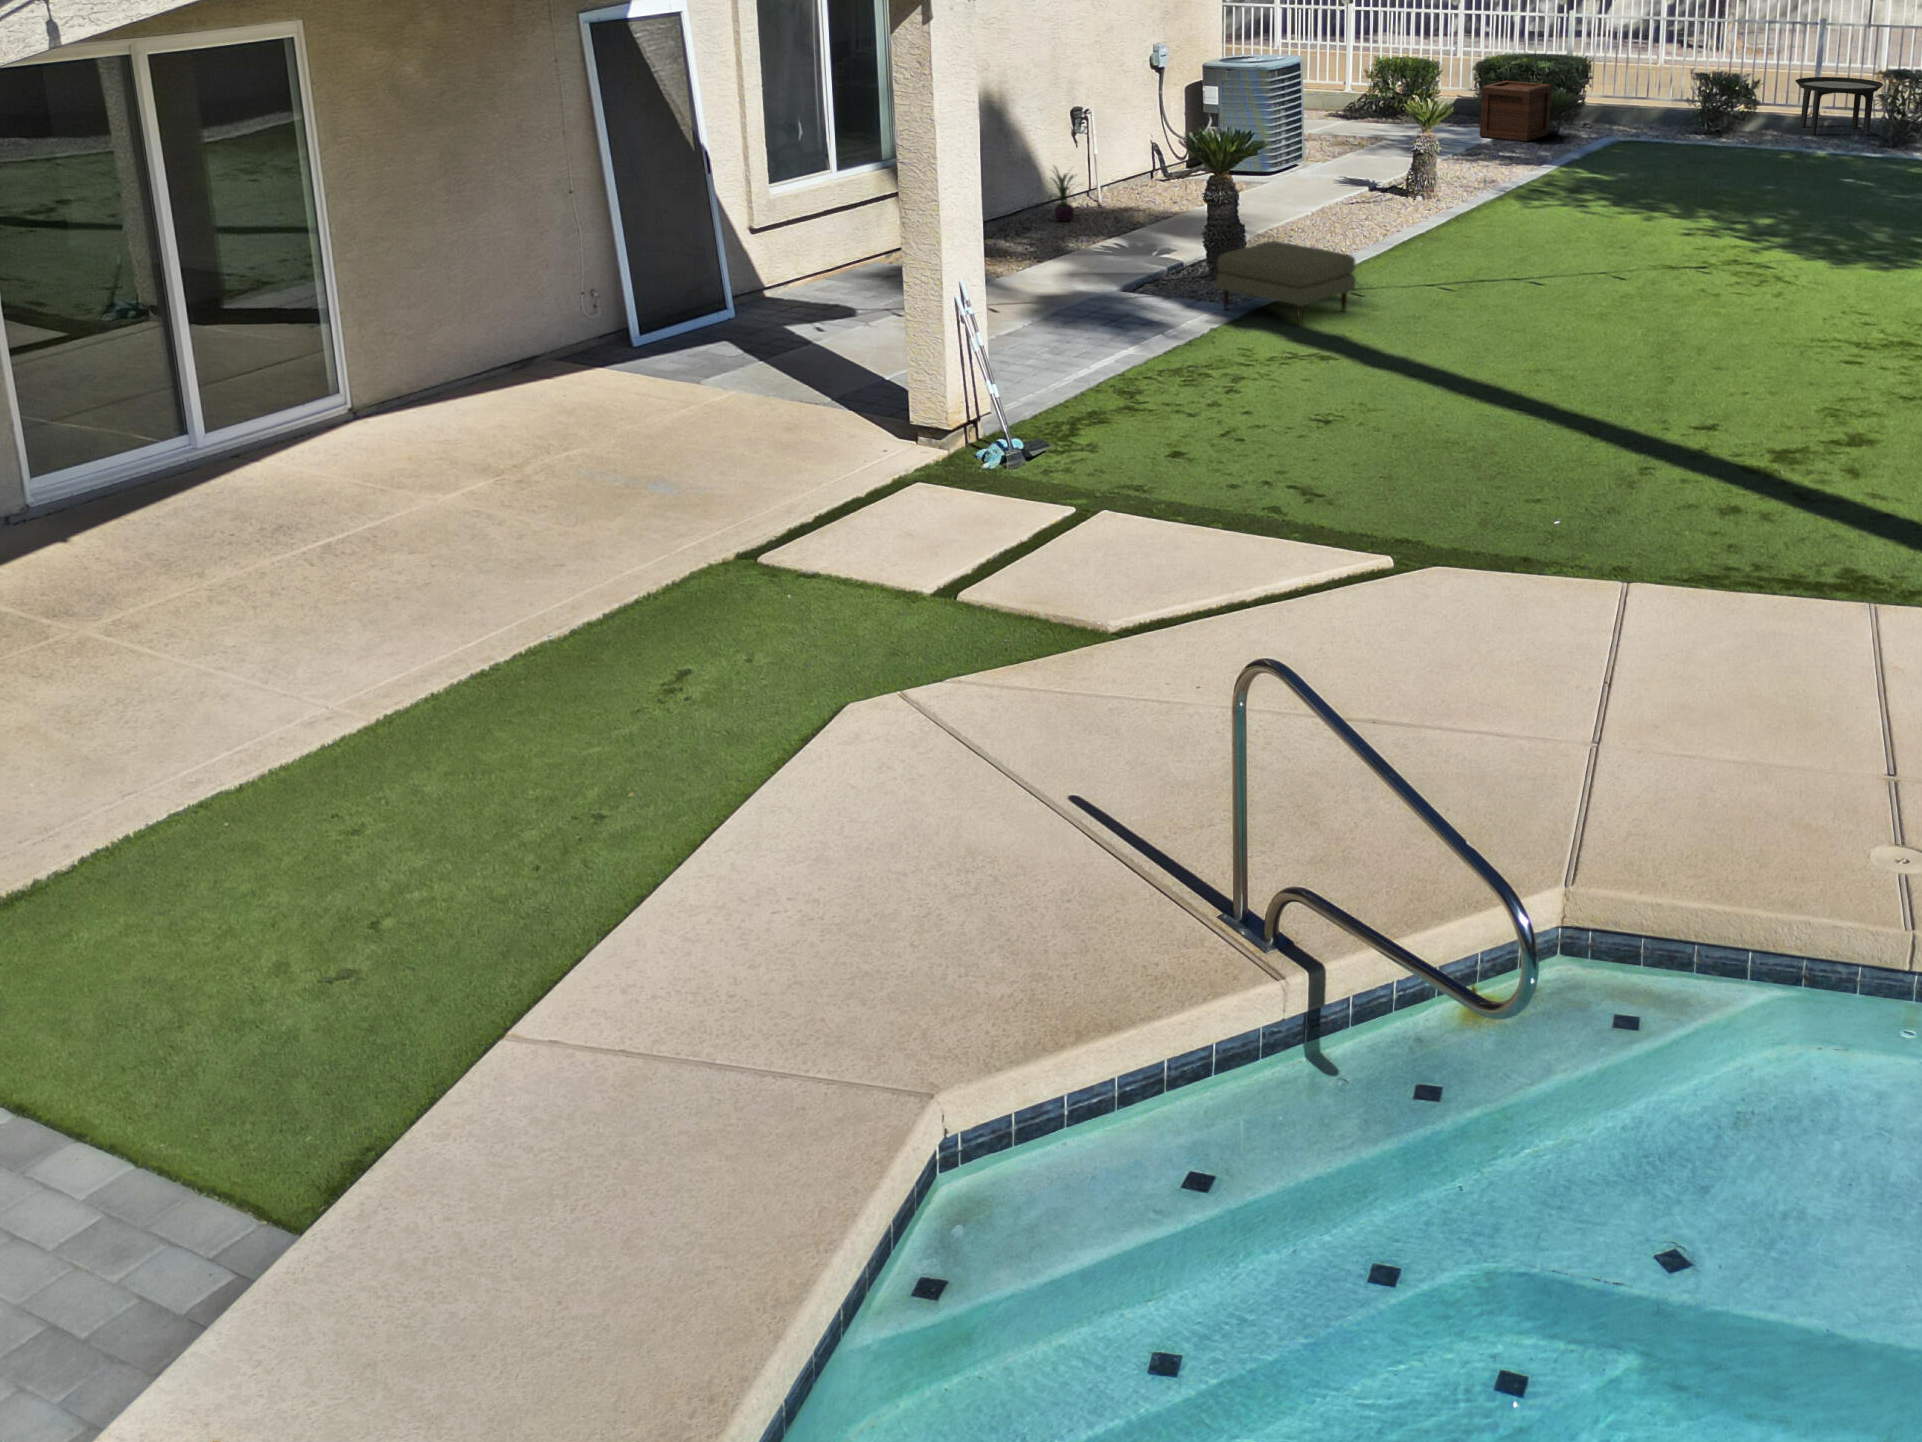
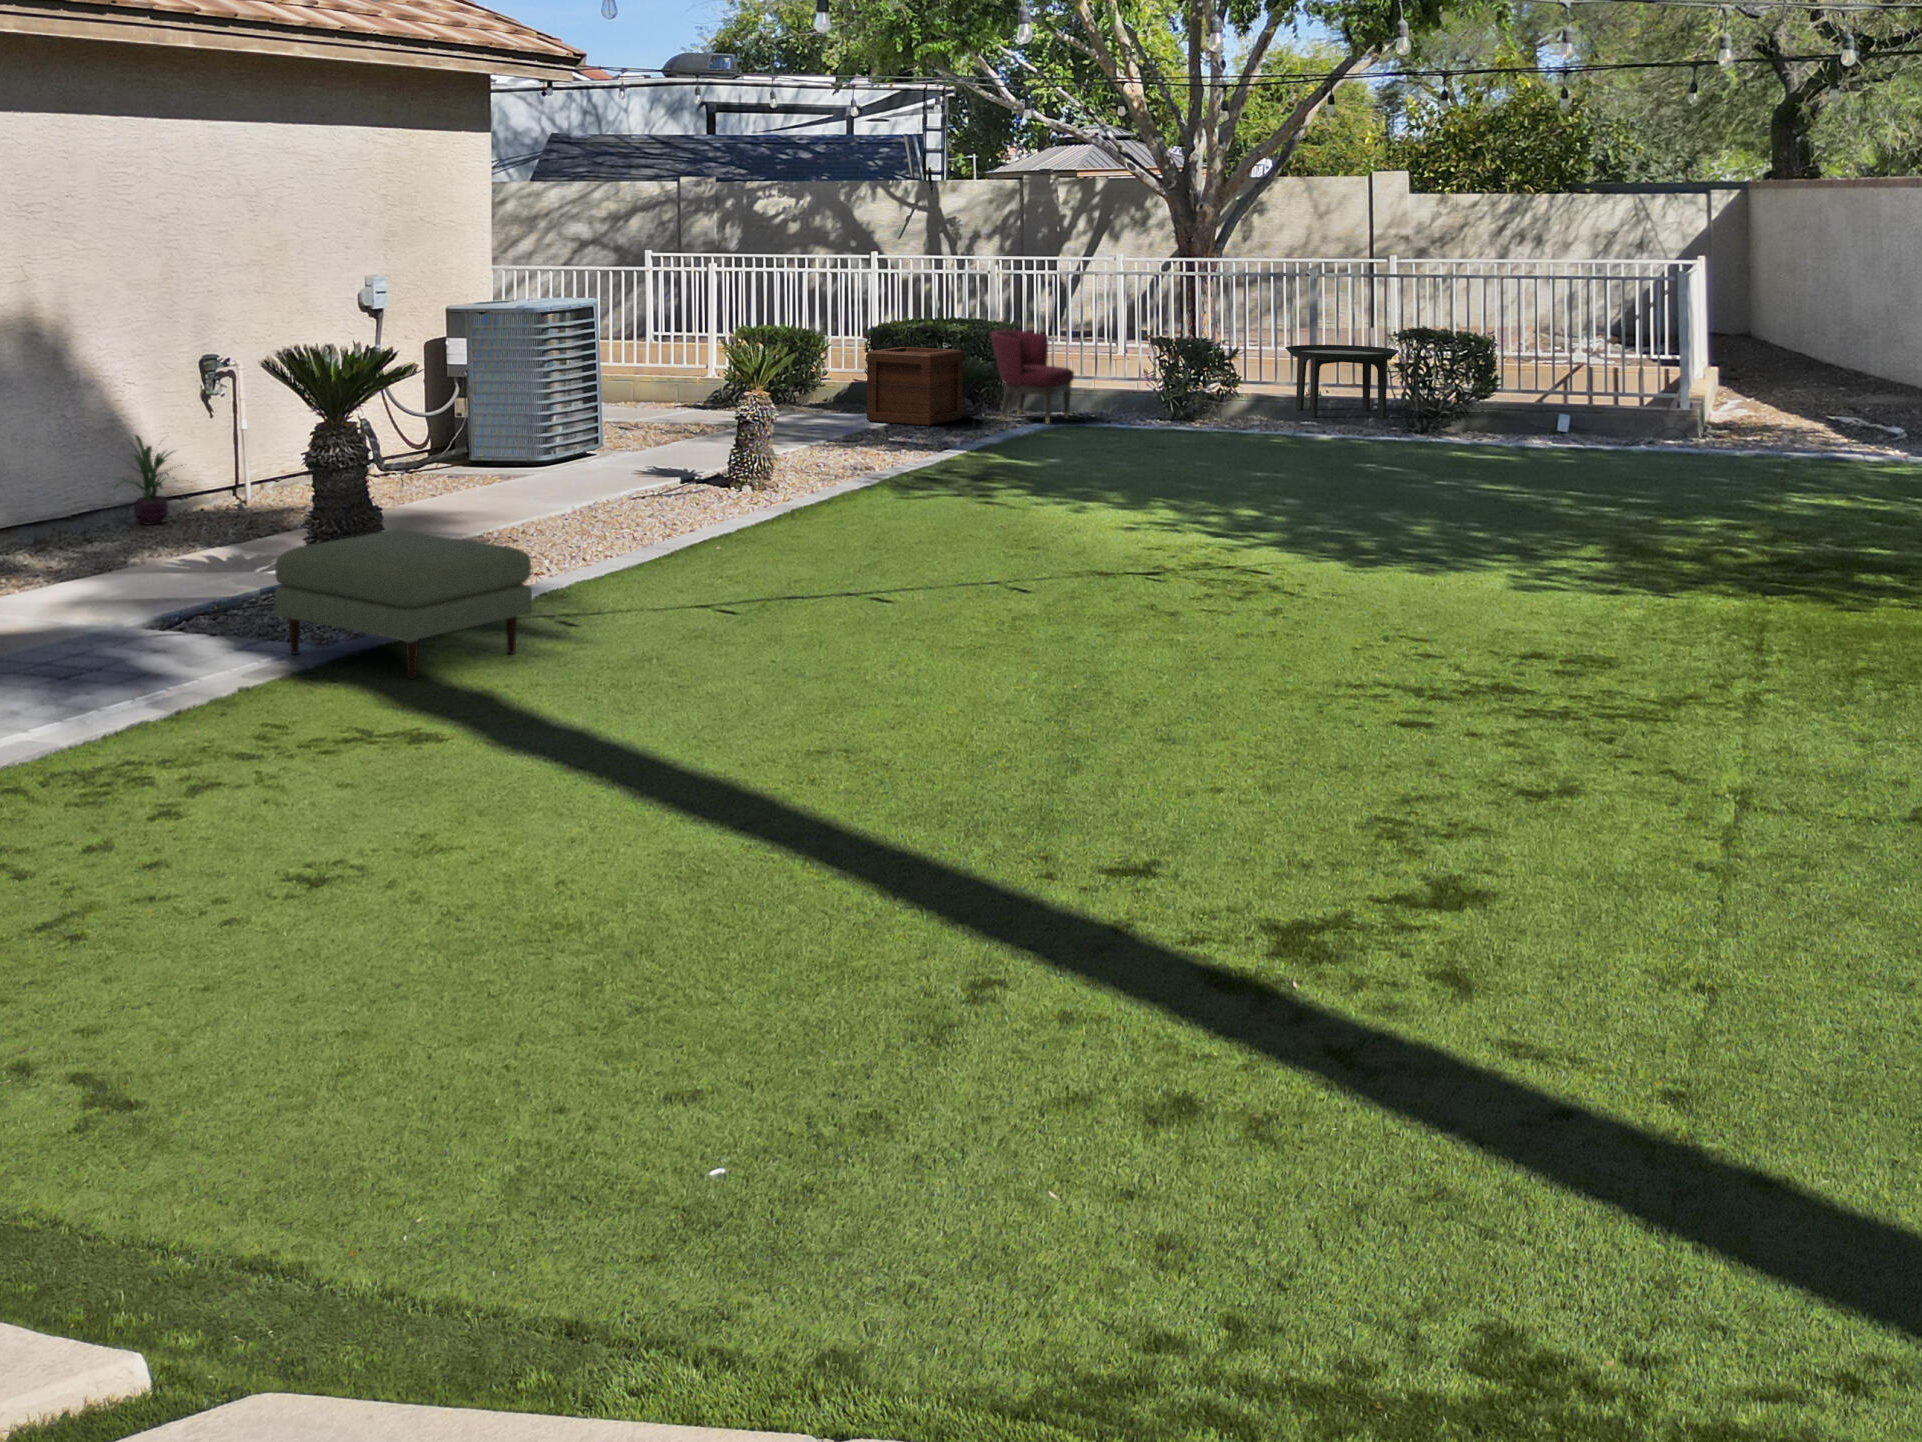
chair: none [1573,68,1634,141] -> present [991,330,1074,424]

